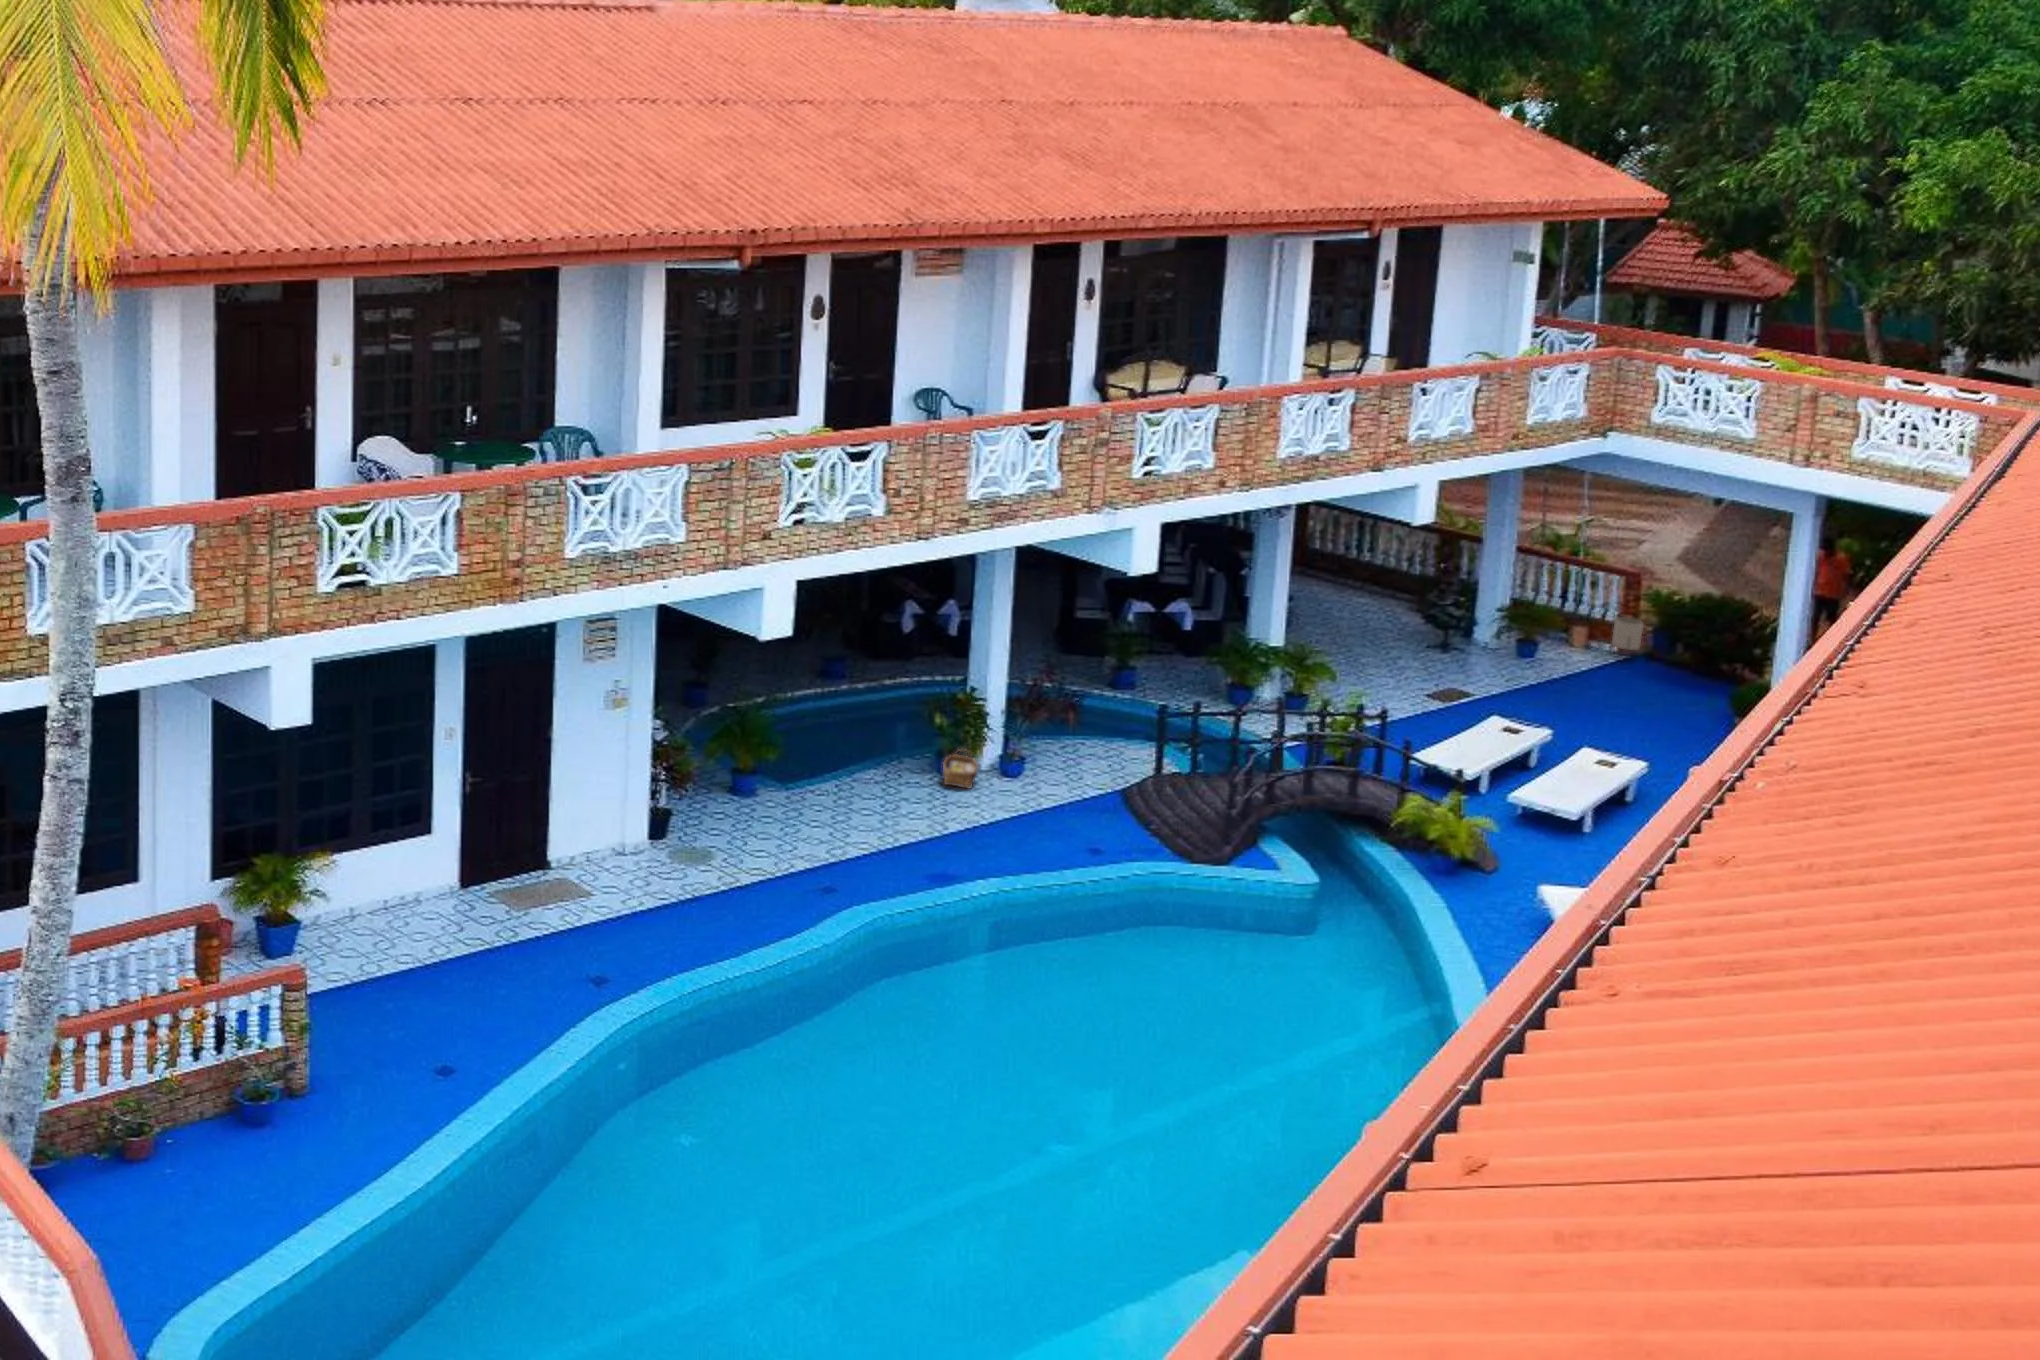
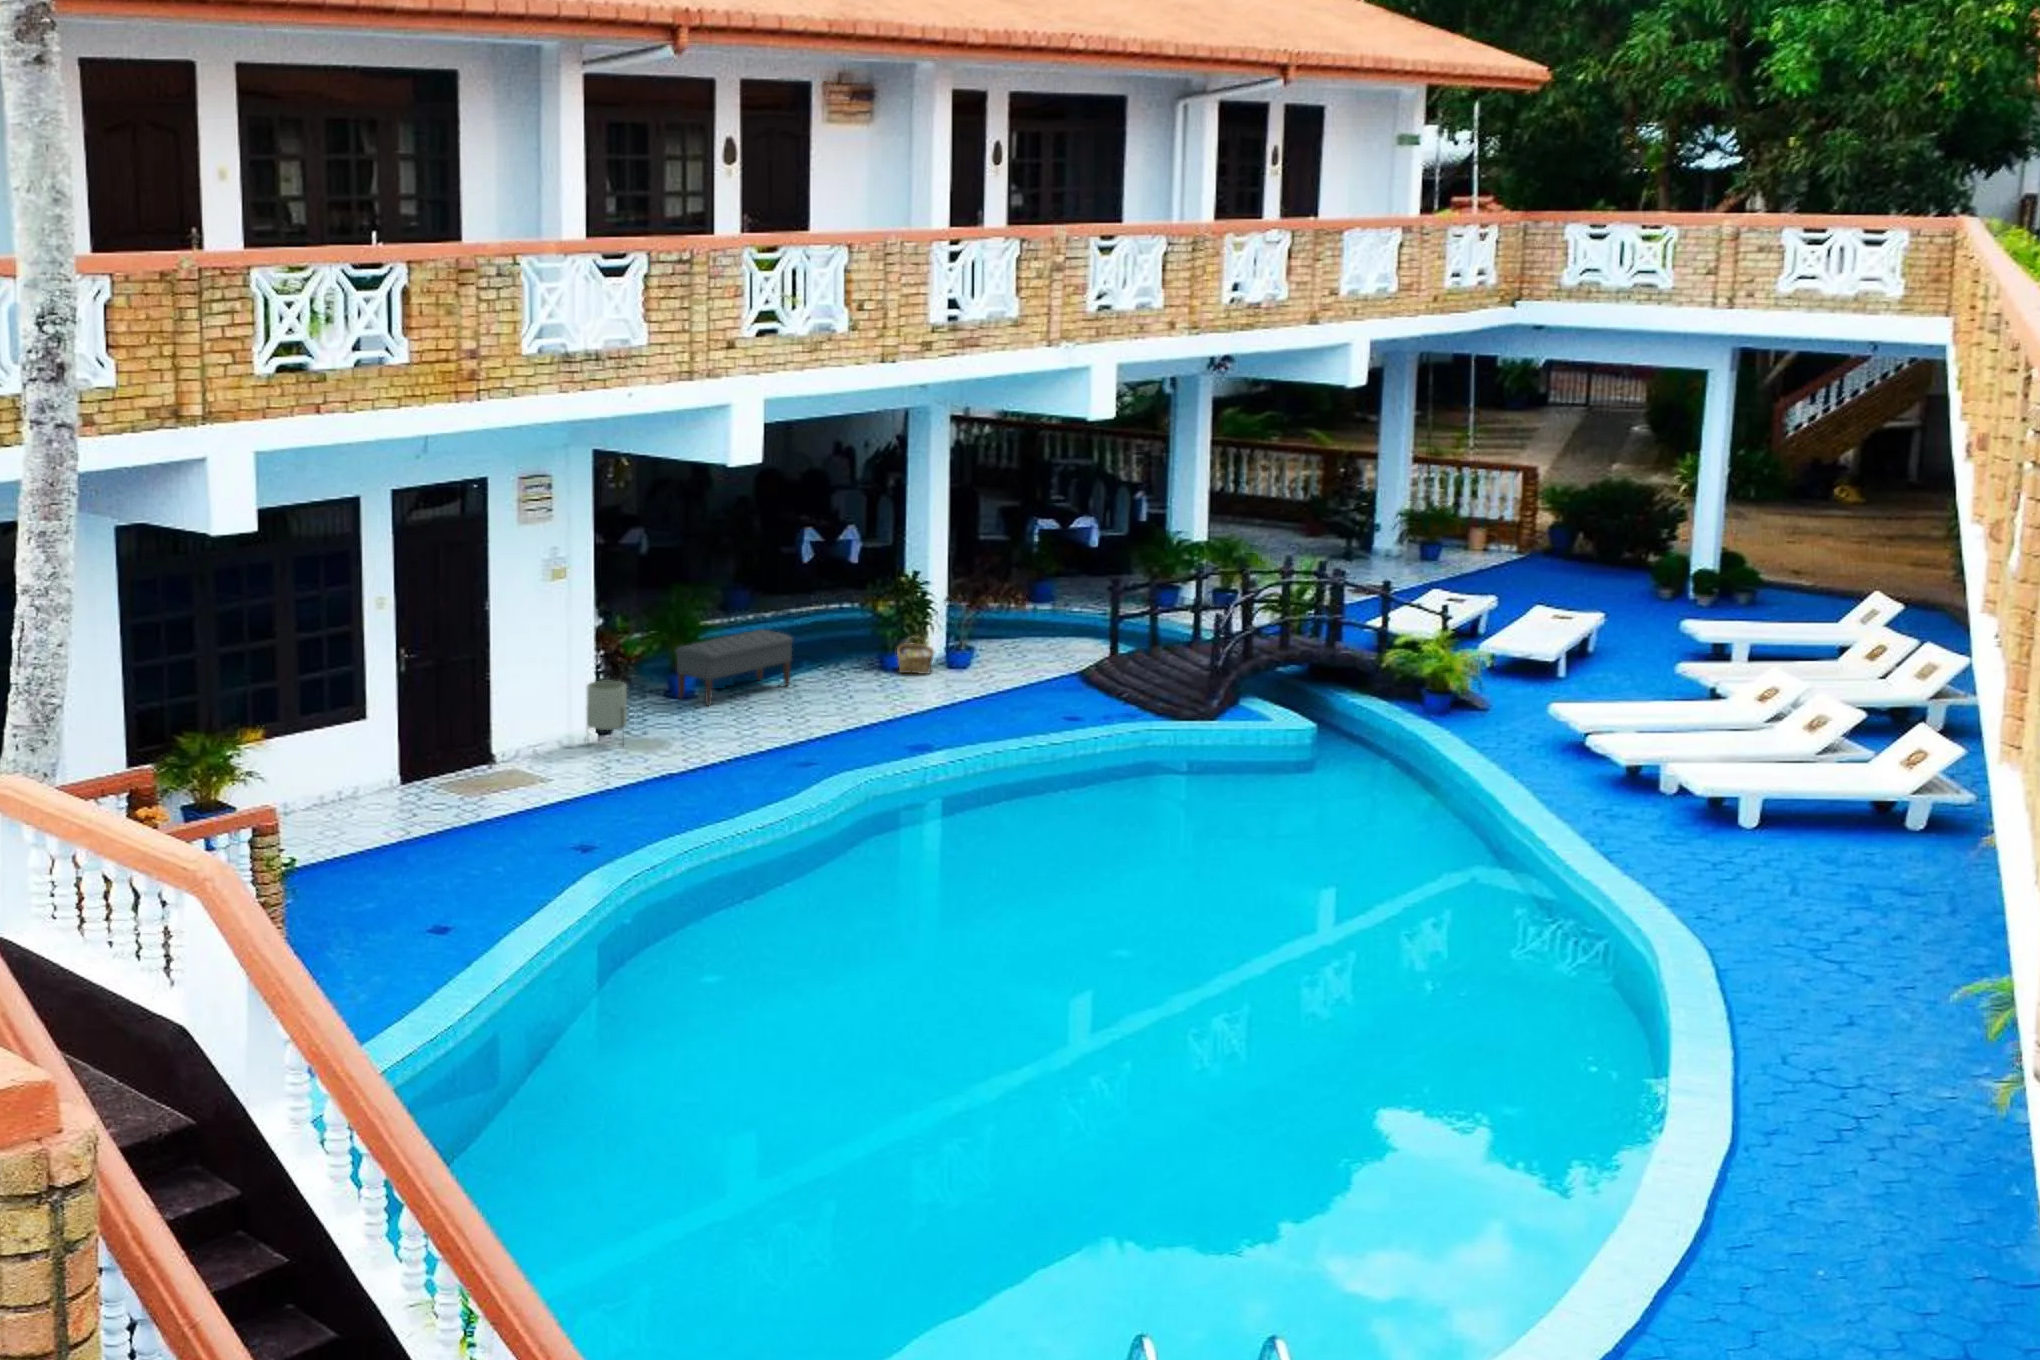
planter: present [1612,617,1643,650] -> present [587,681,627,730]
bench: none [729,735,842,812] -> present [676,630,793,706]

